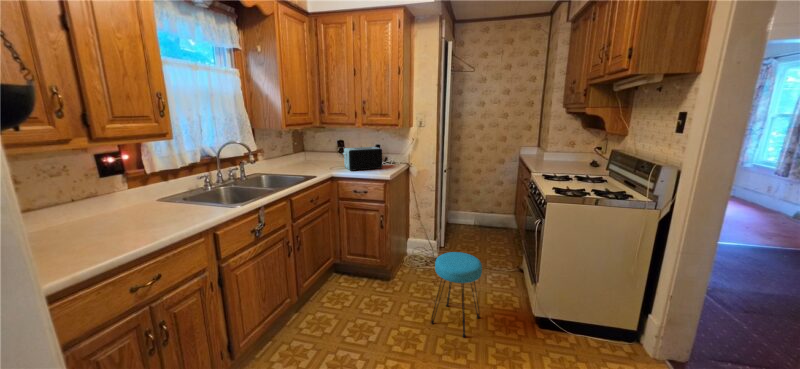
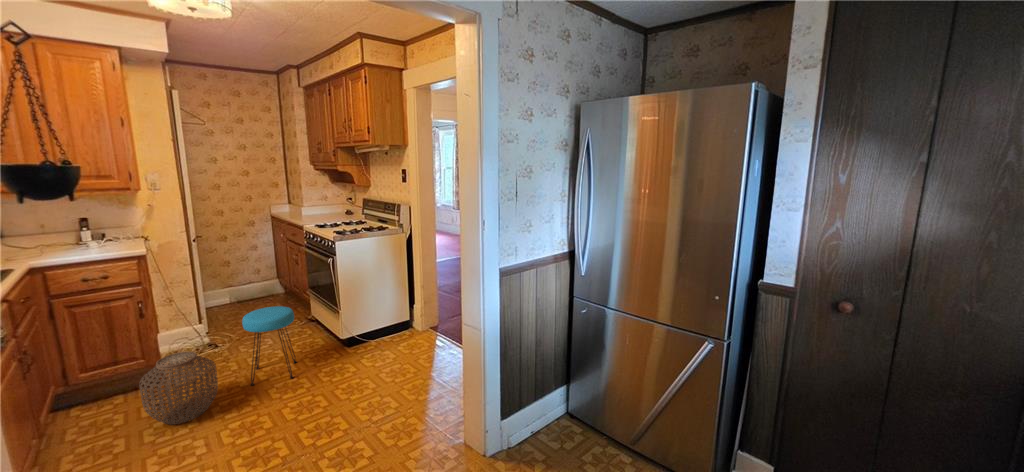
toaster: present [343,147,382,171] -> none [29,220,112,255]
woven basket: none [350,270,402,333] -> present [139,352,218,424]

